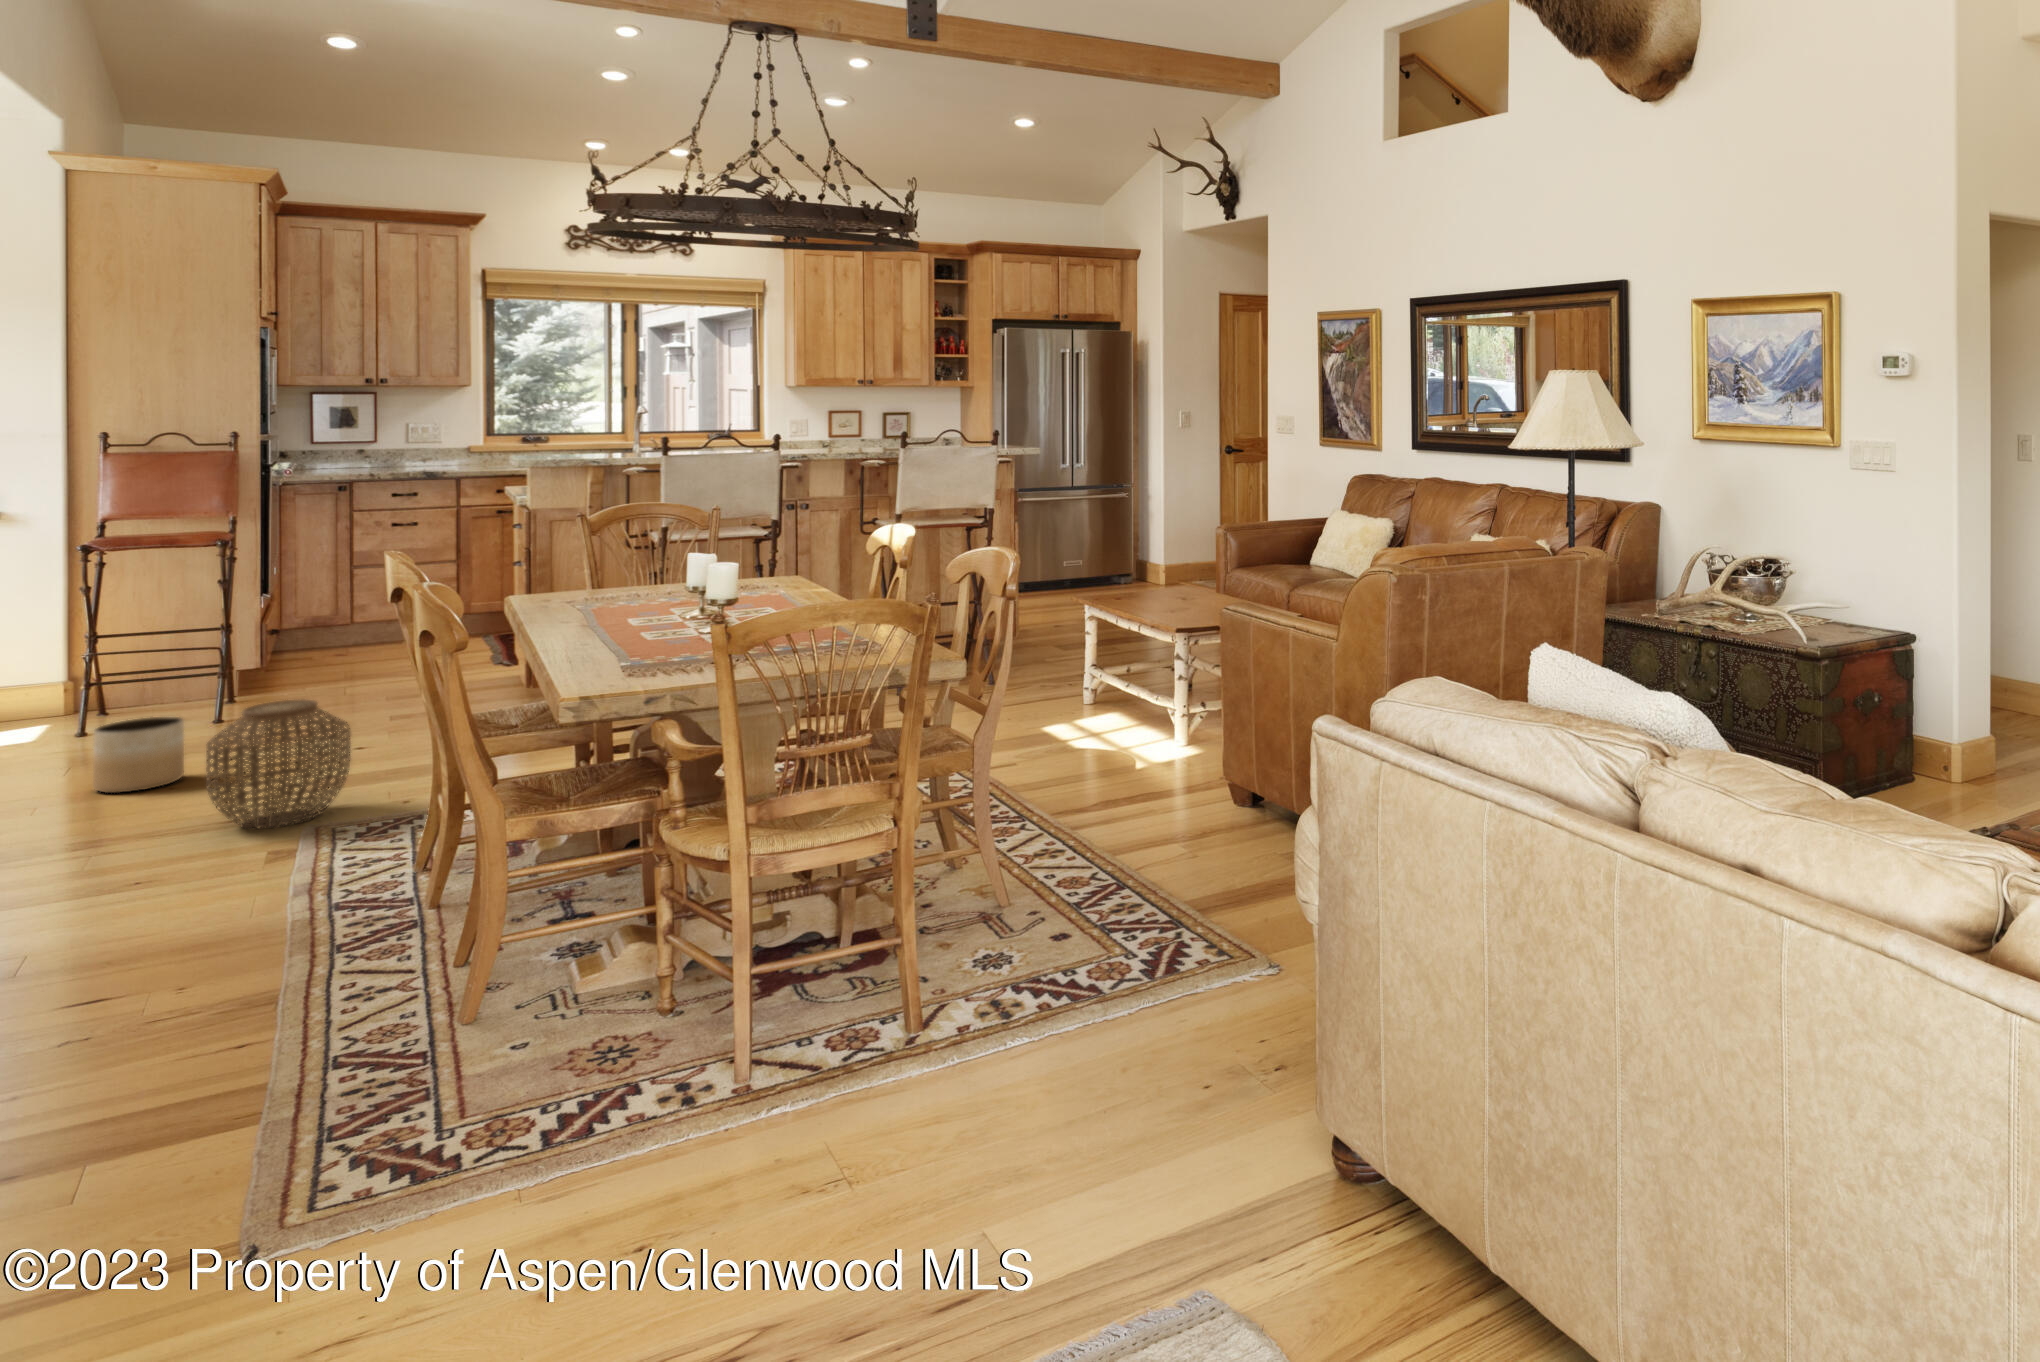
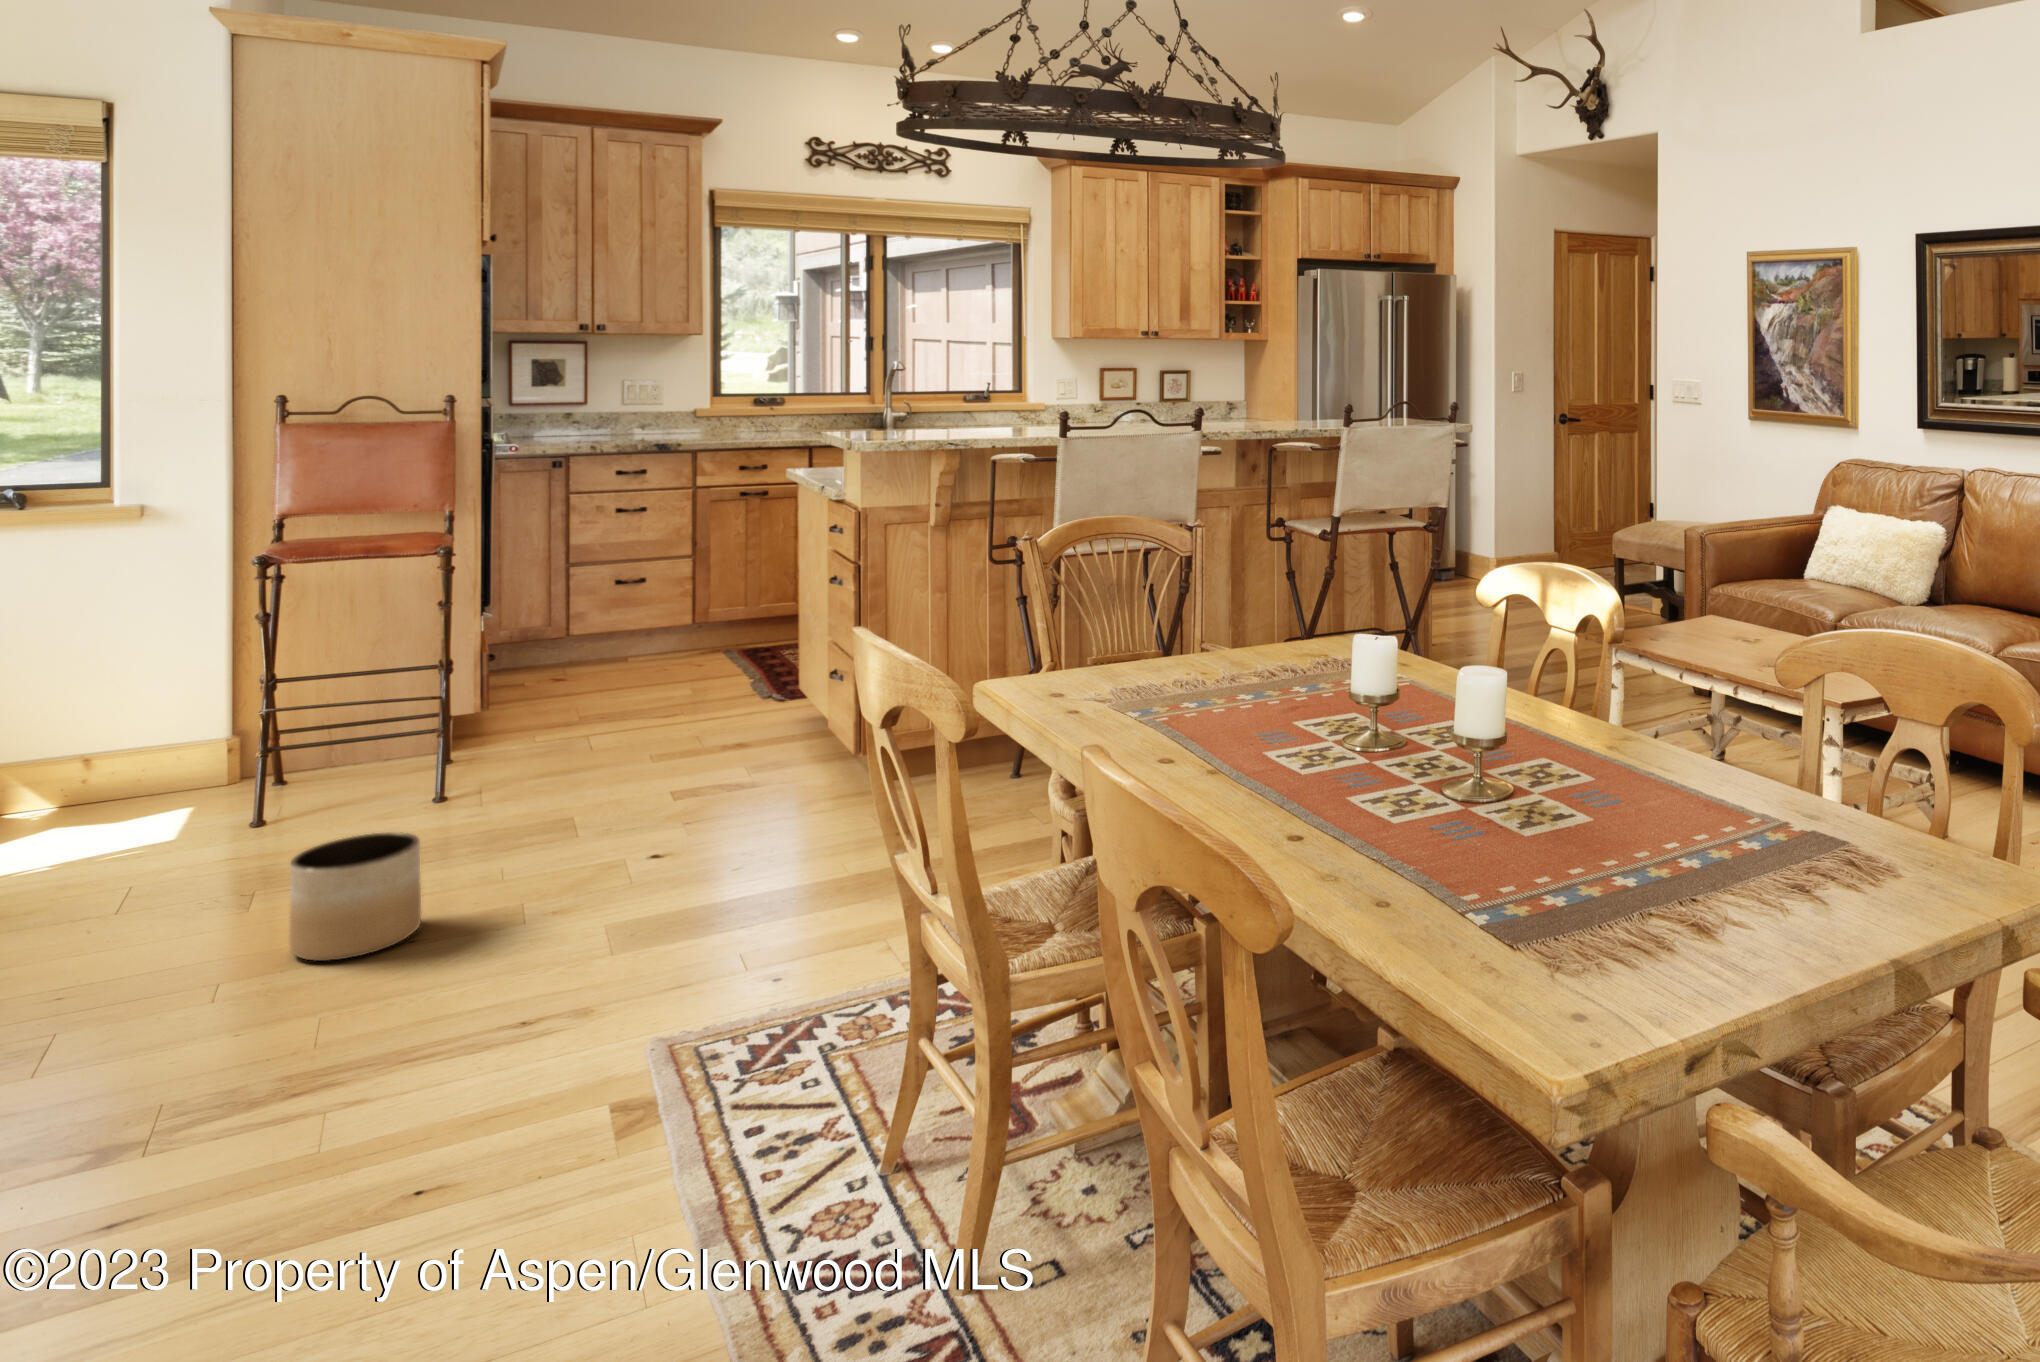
woven basket: present [206,699,350,829] -> none [482,839,696,1062]

